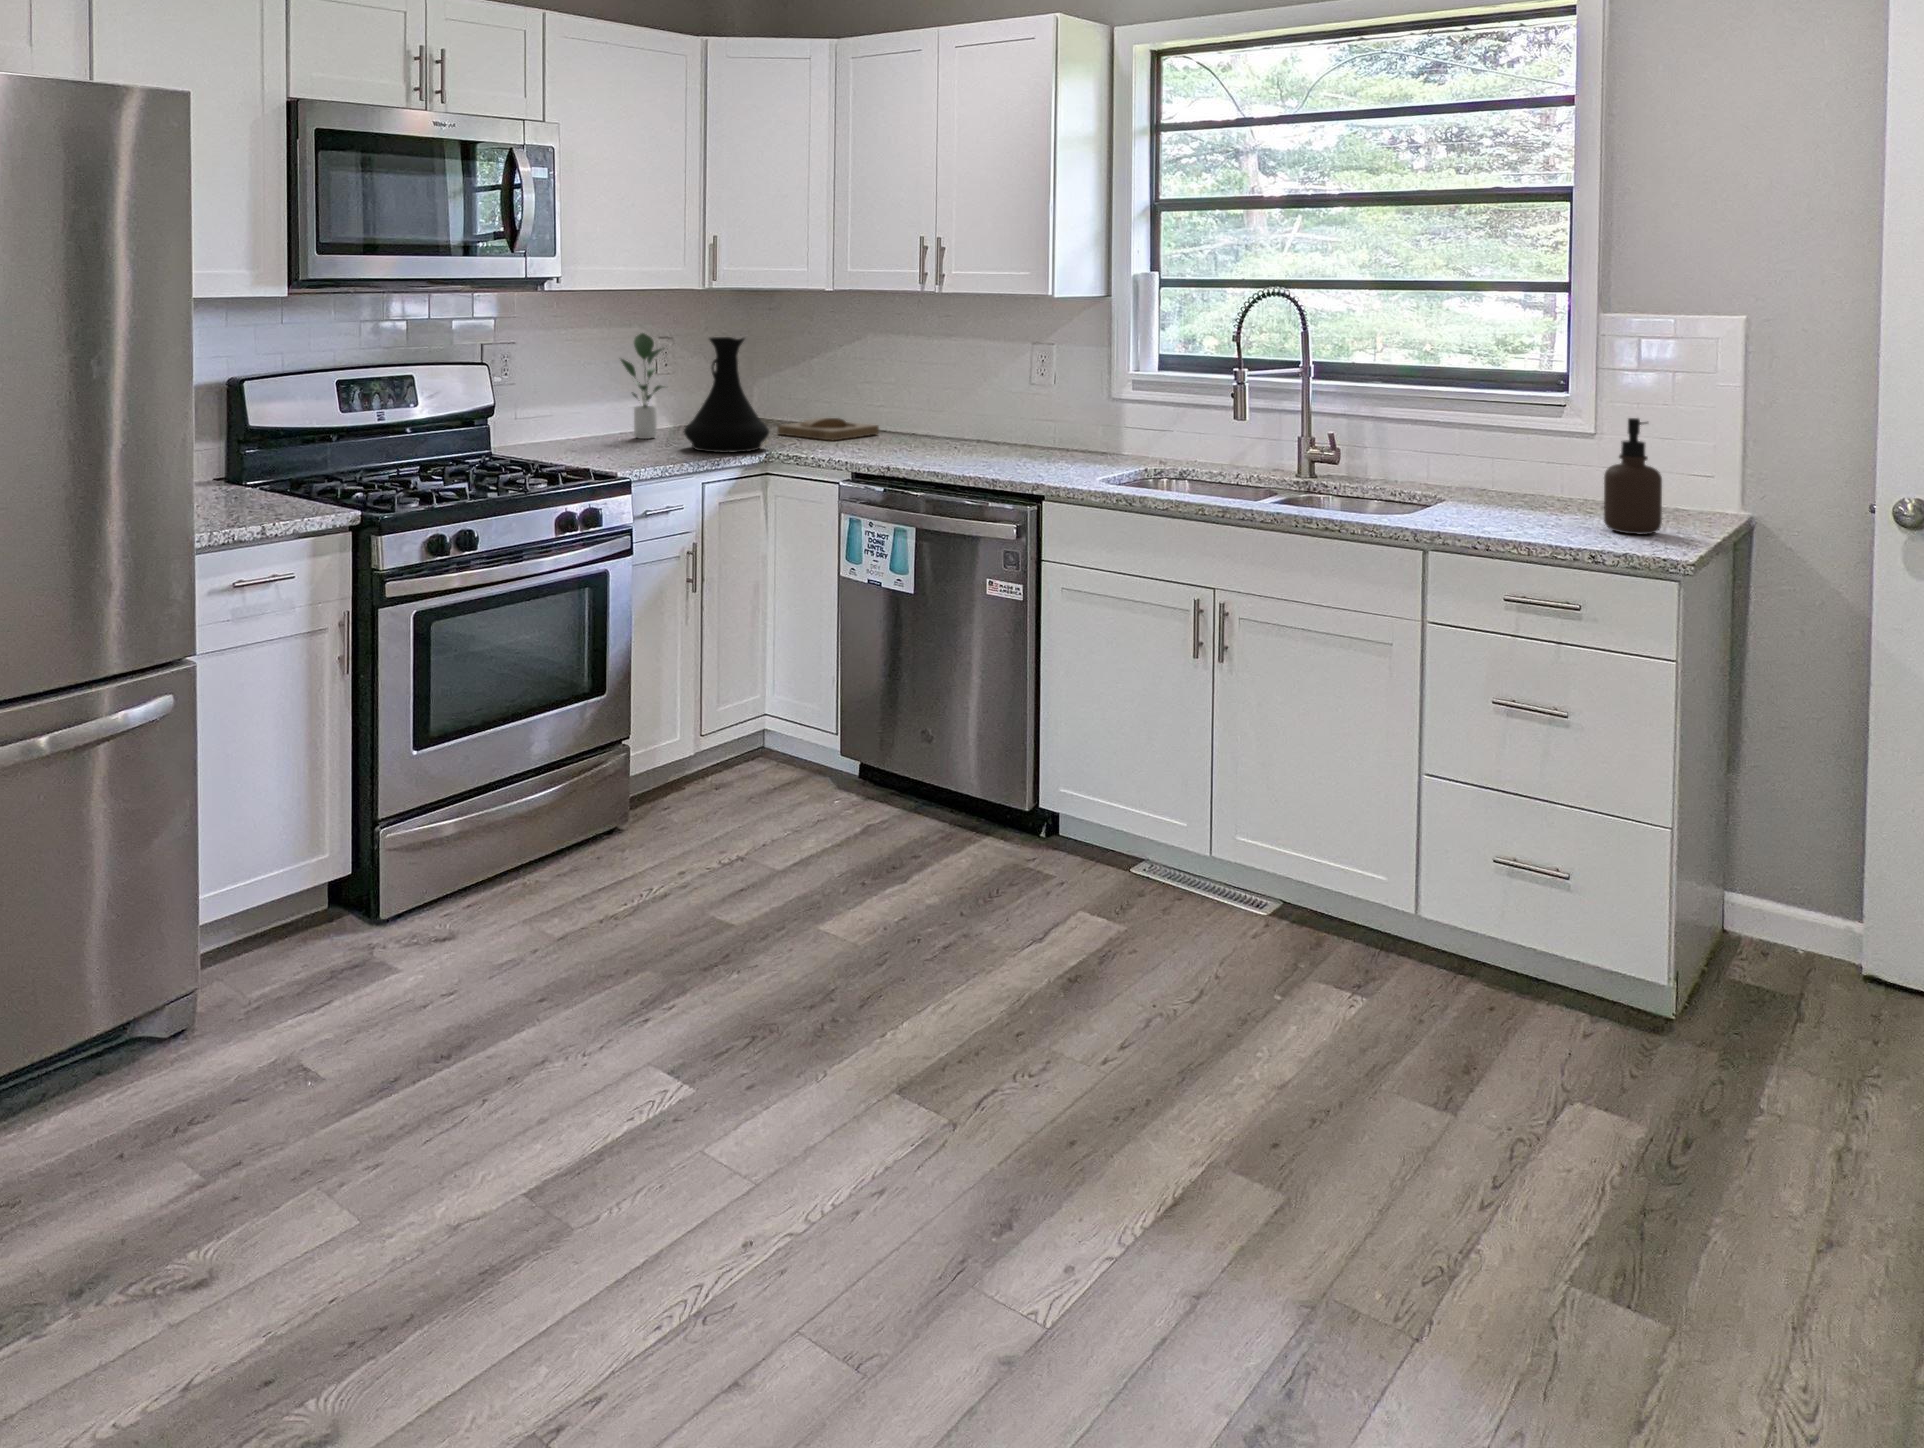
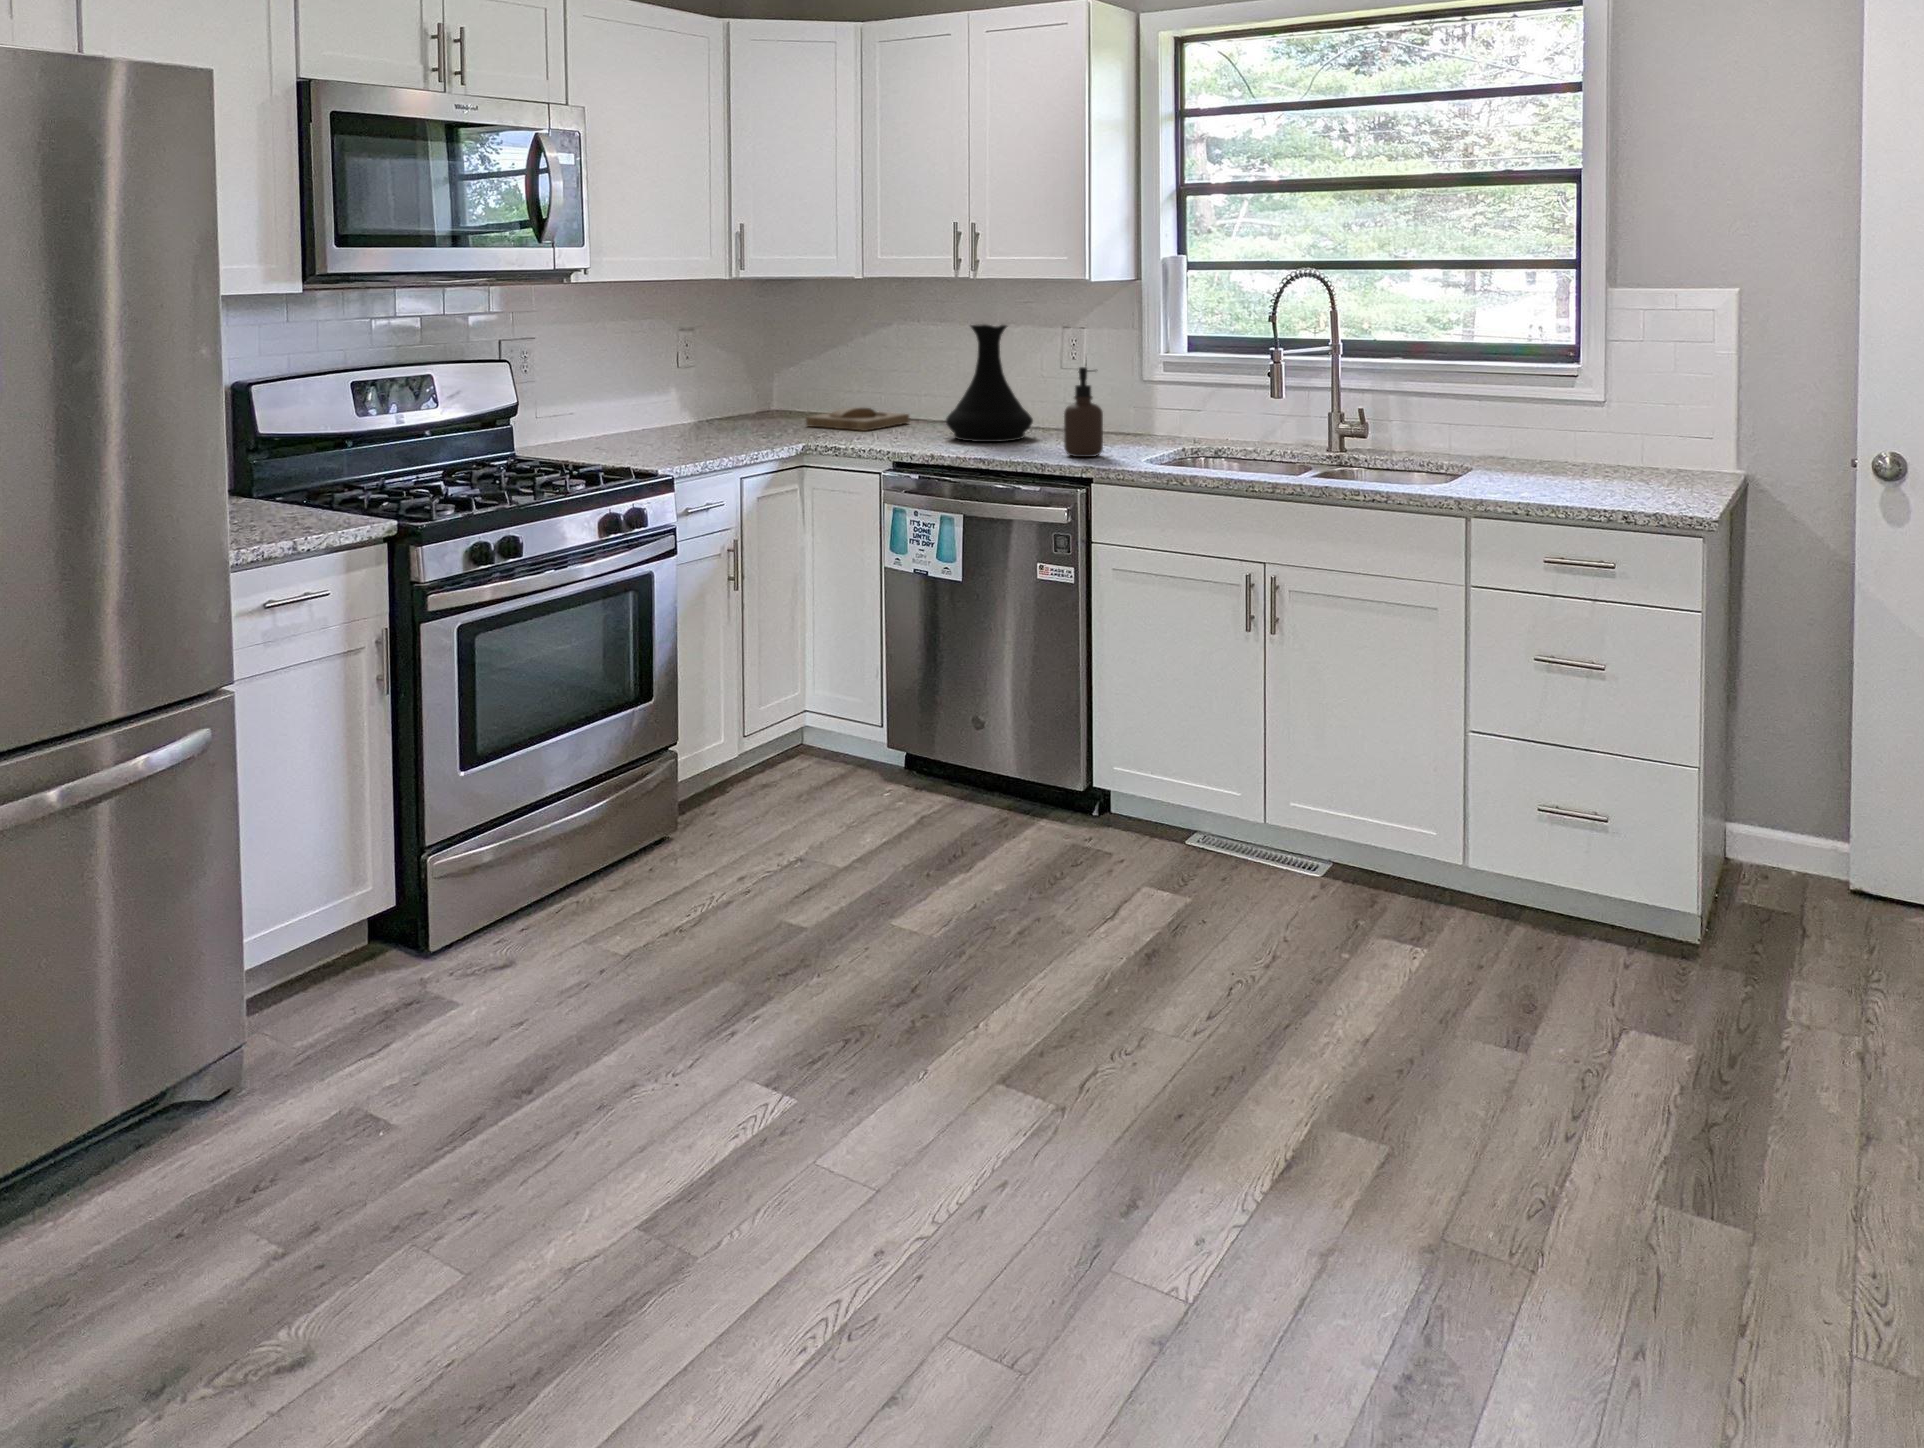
potted plant: present [621,333,664,439] -> none [641,324,694,435]
vase: present [684,337,769,453] -> present [946,324,1033,442]
soap dispenser: present [1604,418,1662,534] -> present [1064,367,1103,457]

